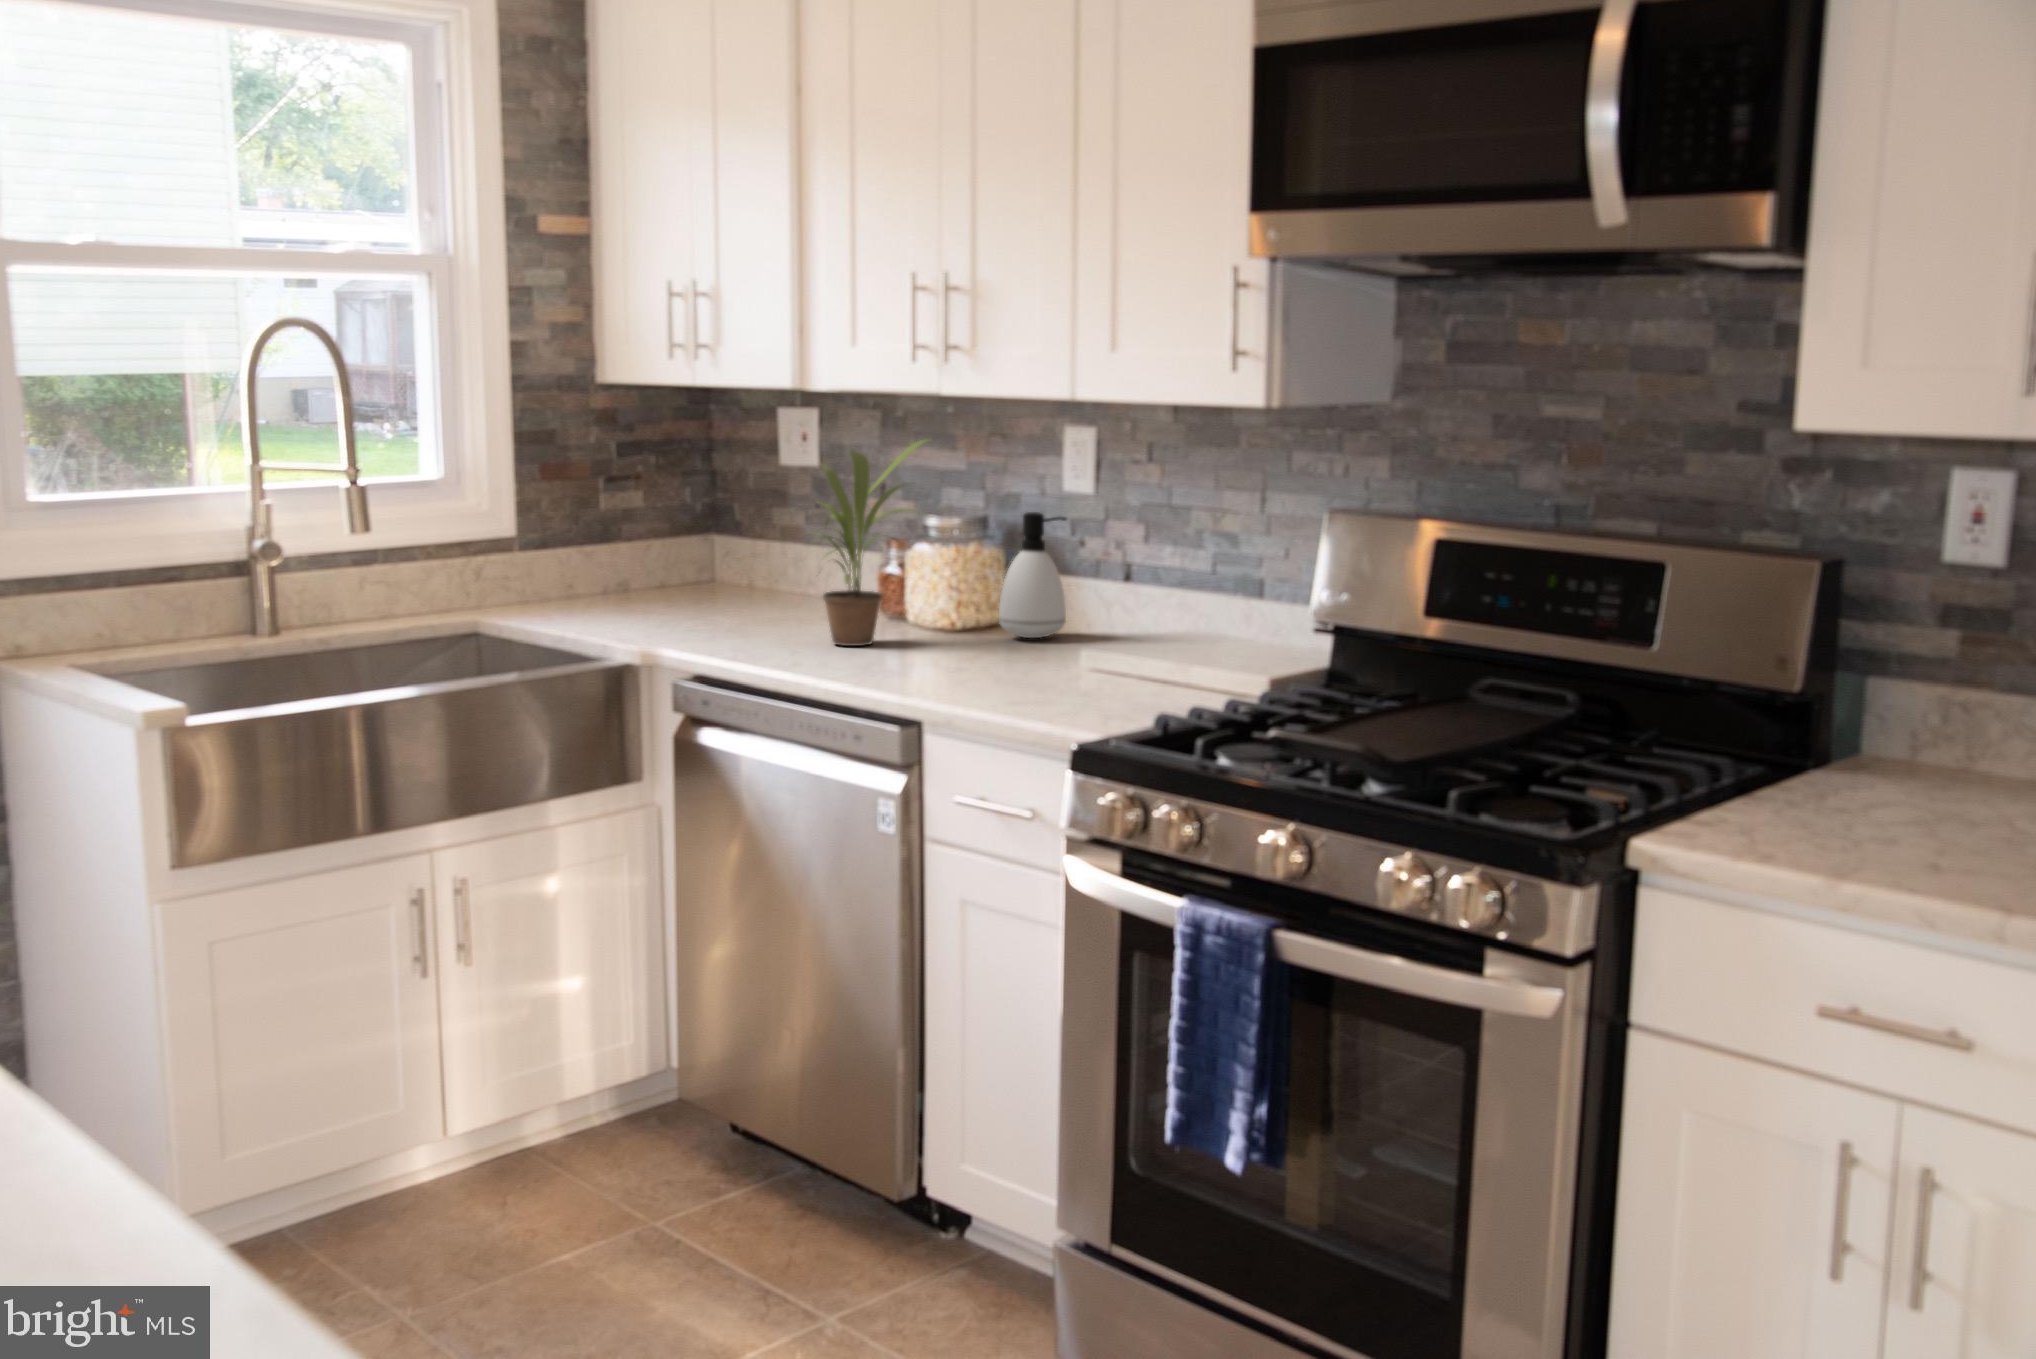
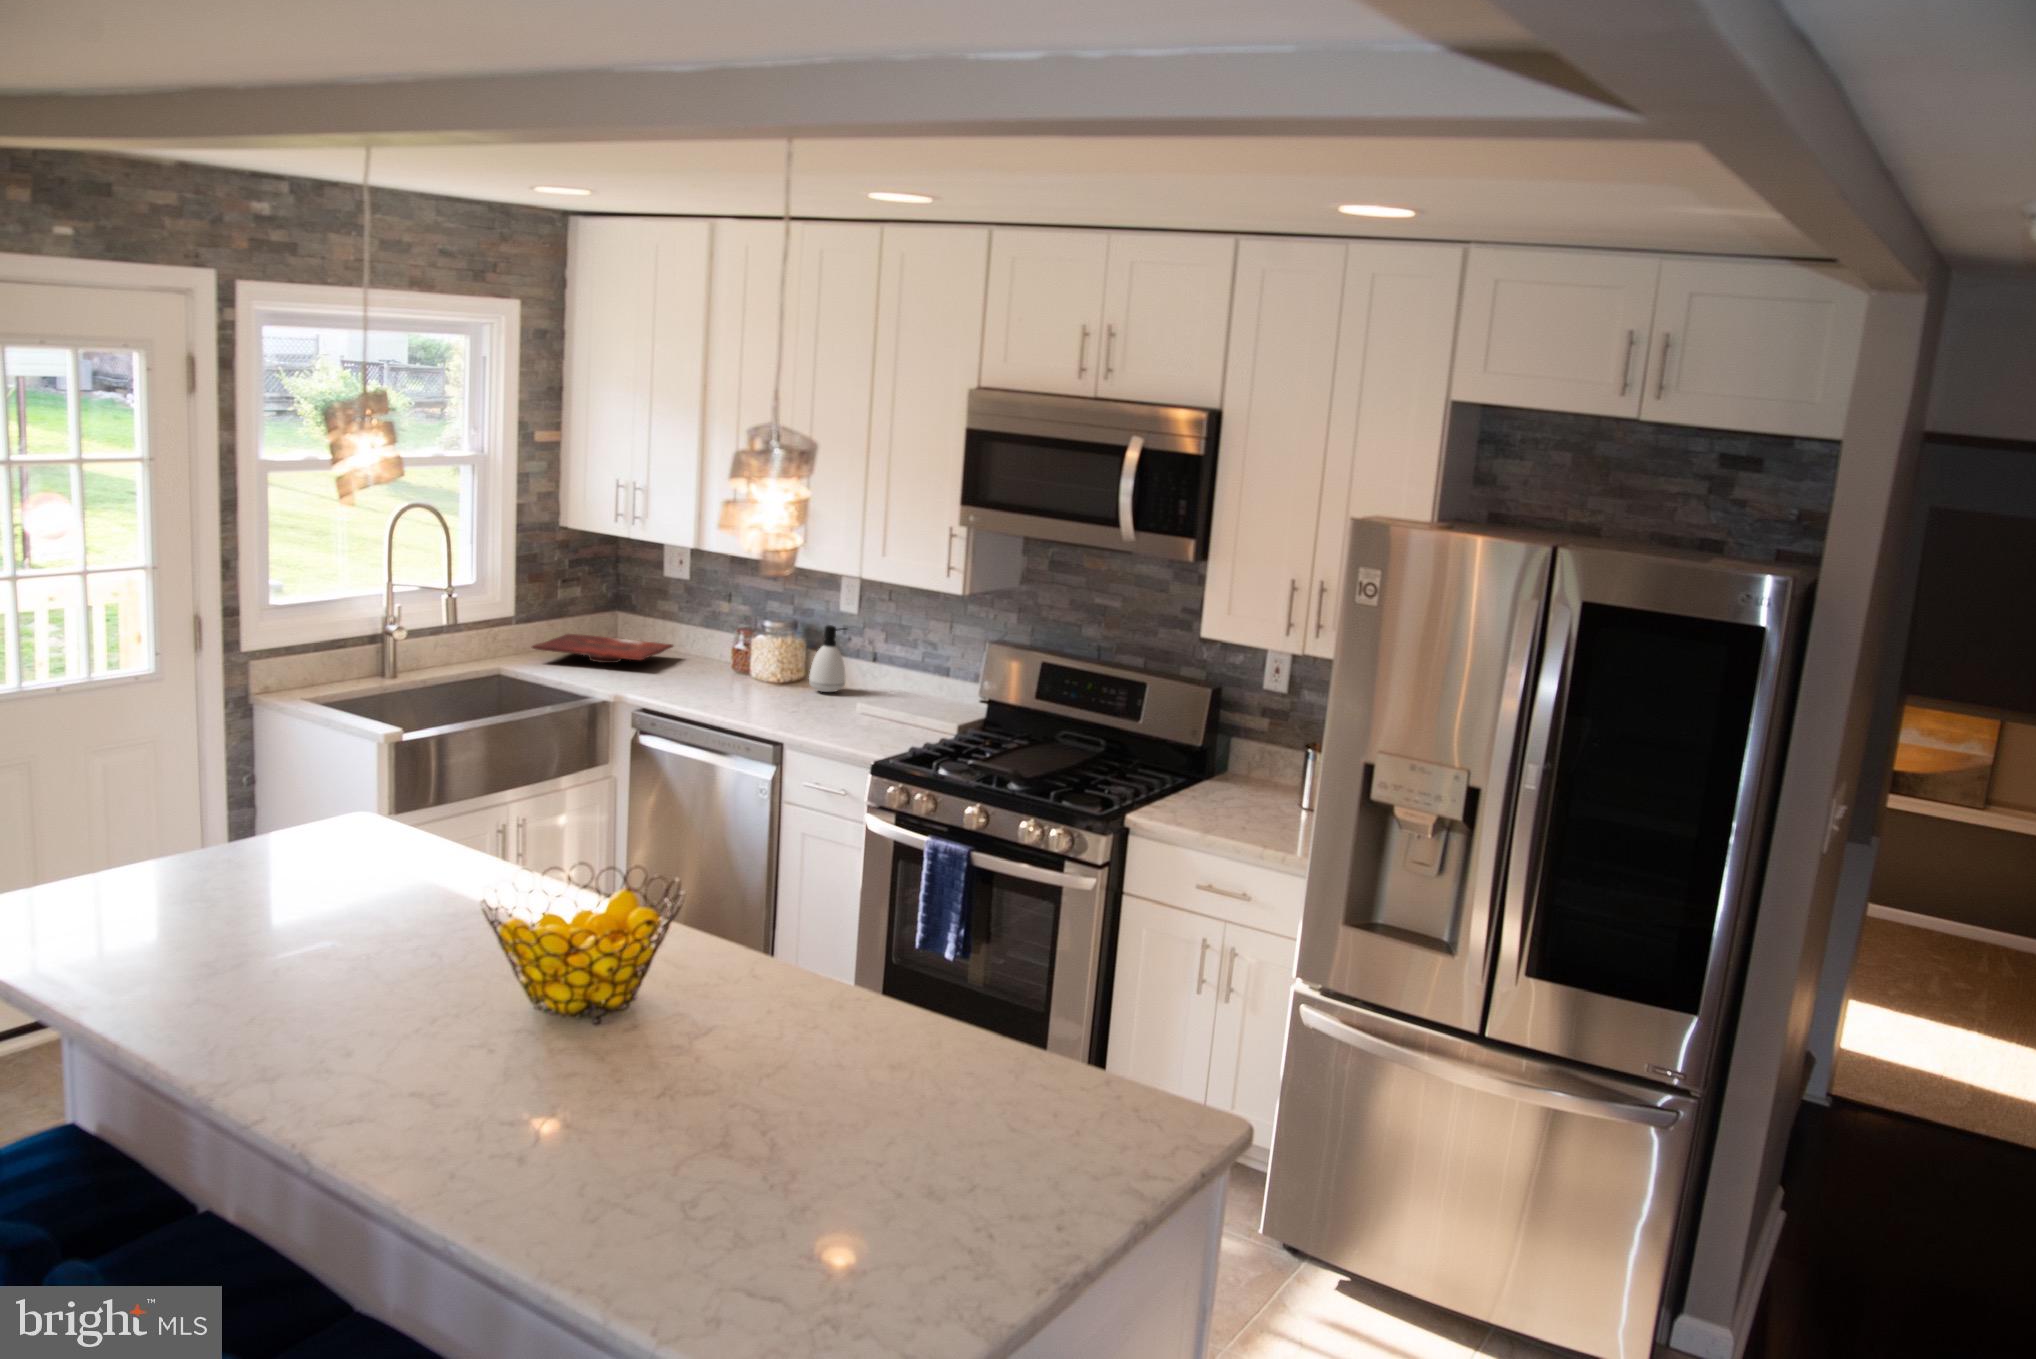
potted plant: present [802,440,925,646] -> none [704,585,778,695]
cutting board: none [538,567,786,608] -> present [531,634,673,663]

